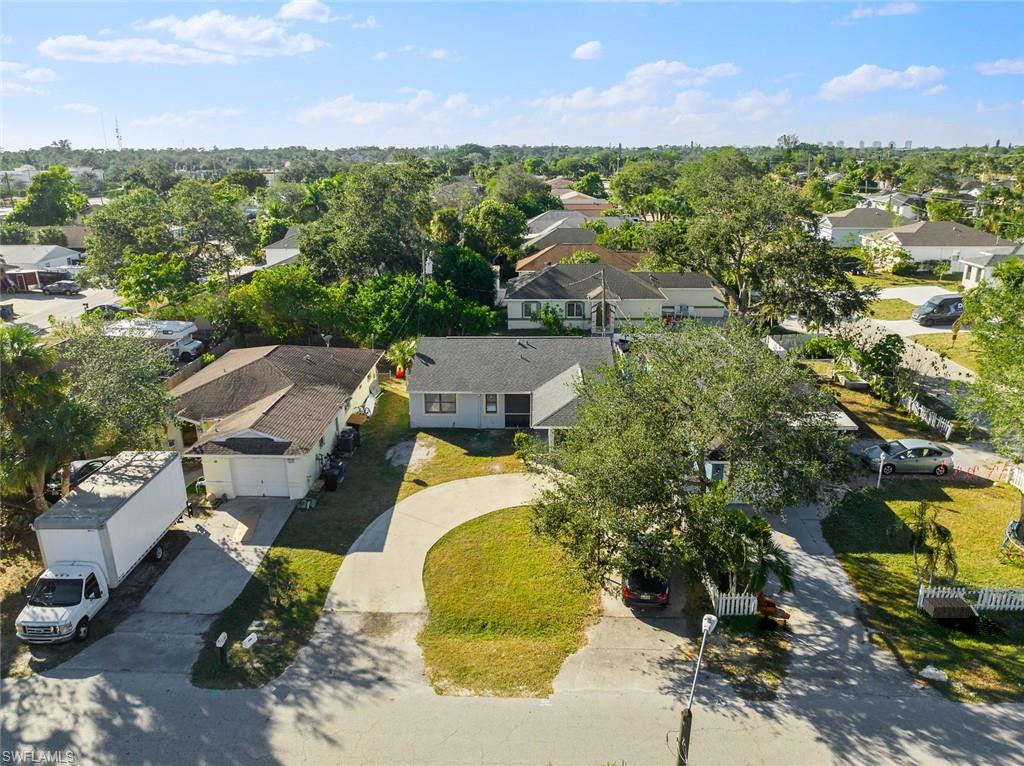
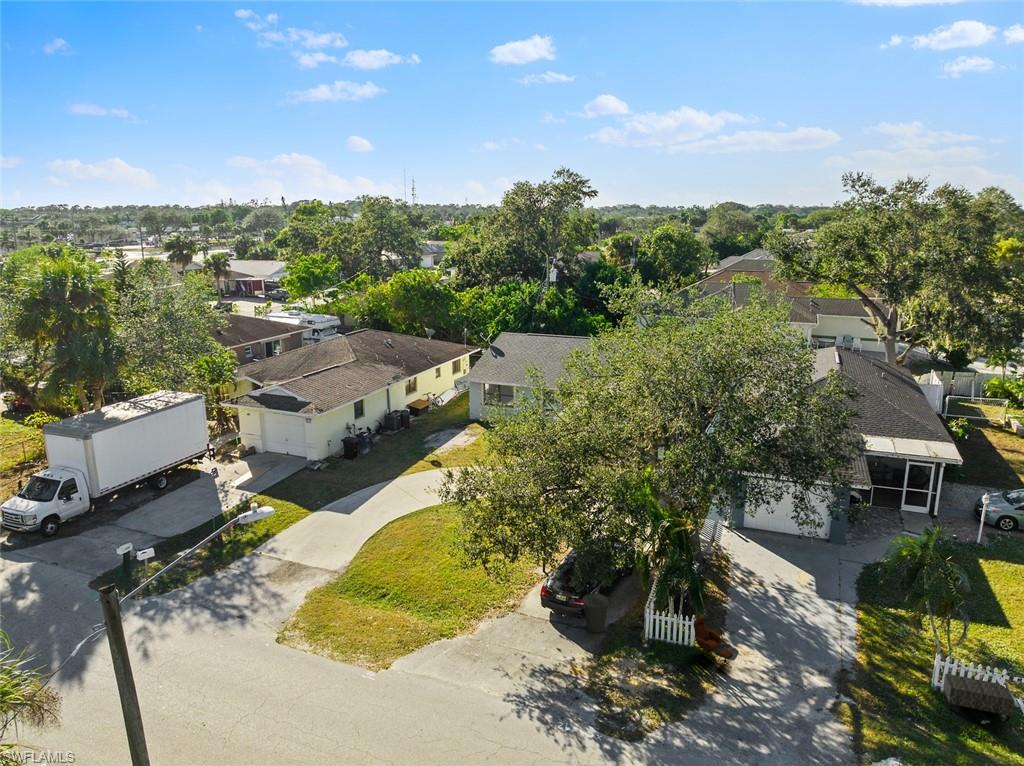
trash can: none [668,588,690,620] -> present [583,594,609,633]

